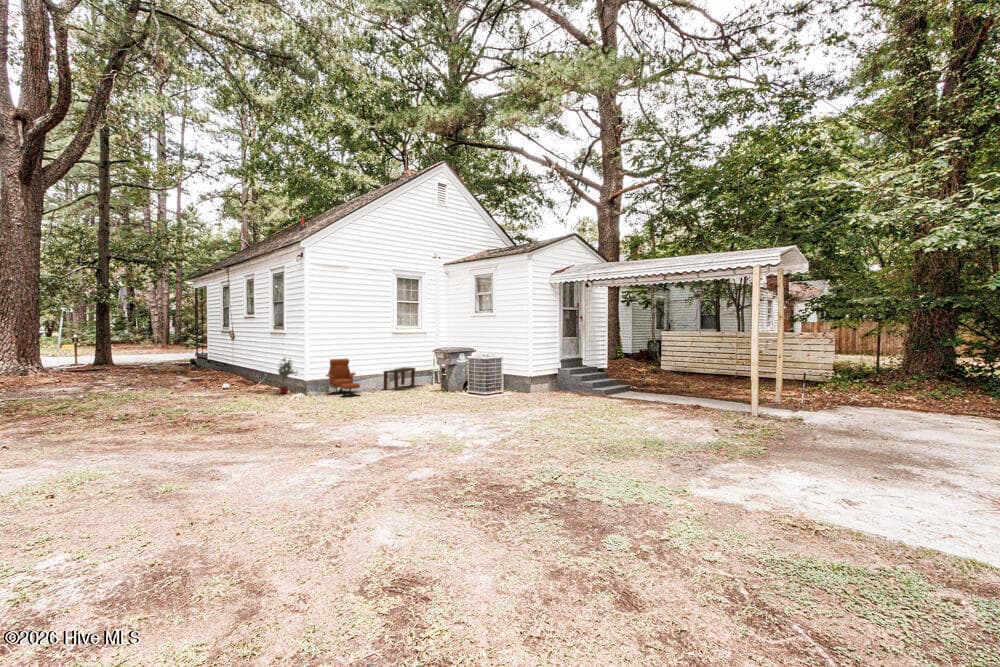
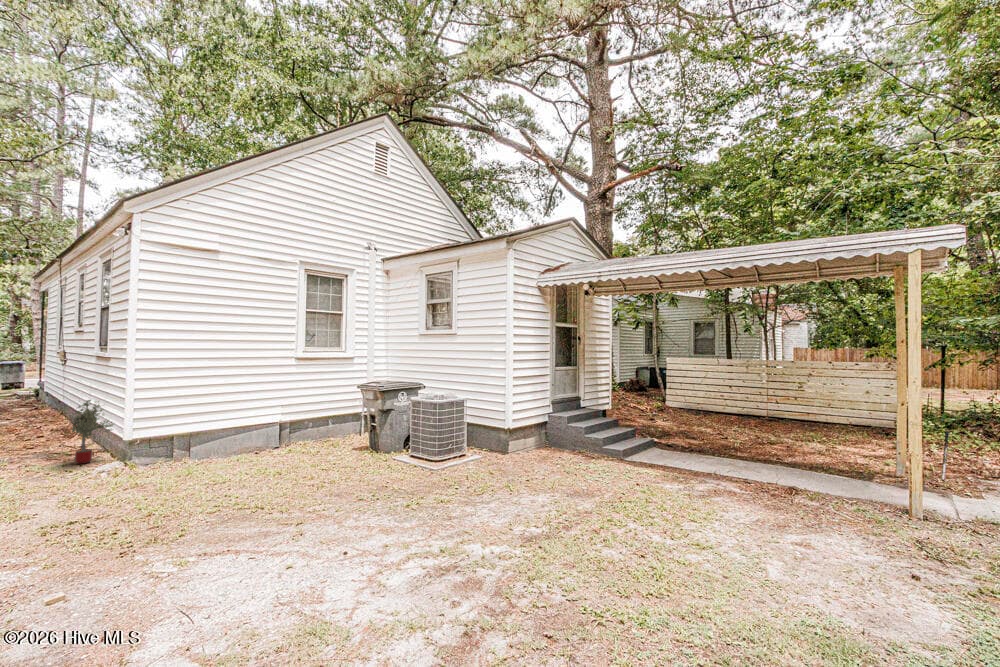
lounge chair: present [326,358,360,397] -> none [162,401,222,471]
bench: present [383,367,415,390] -> none [272,411,331,451]

